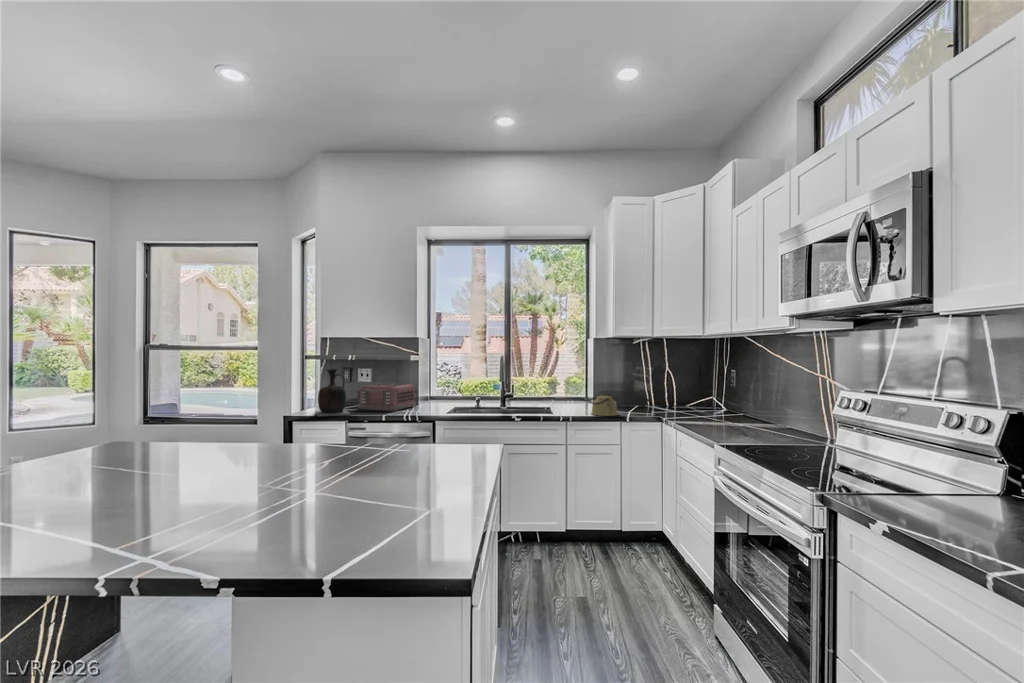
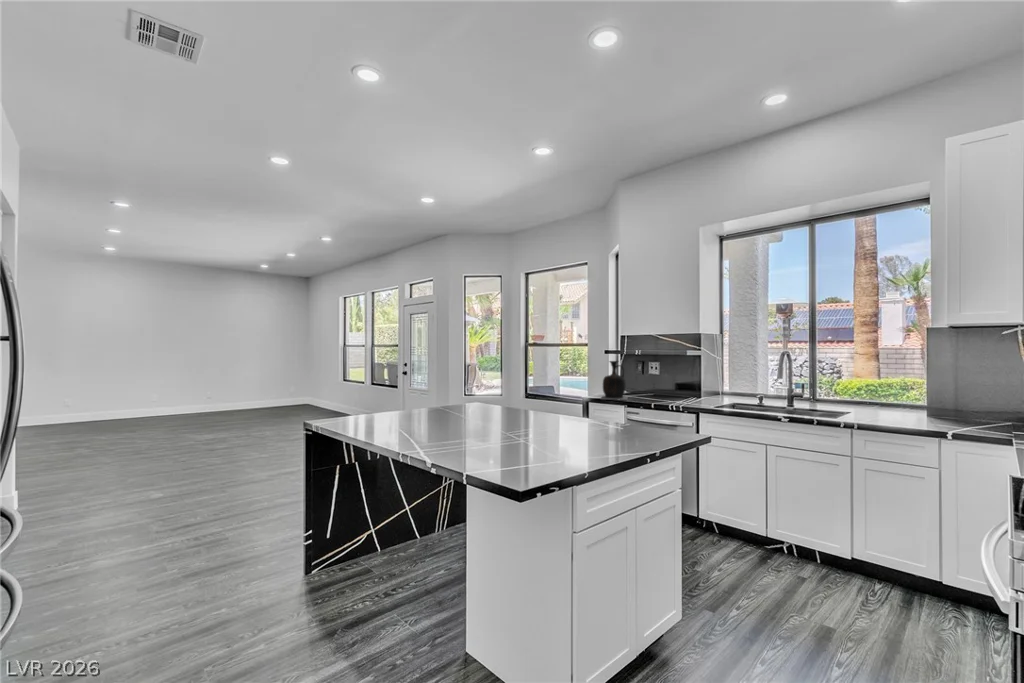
toaster: present [358,383,416,411] -> none [643,376,699,401]
kettle: present [588,393,618,416] -> none [893,399,942,428]

